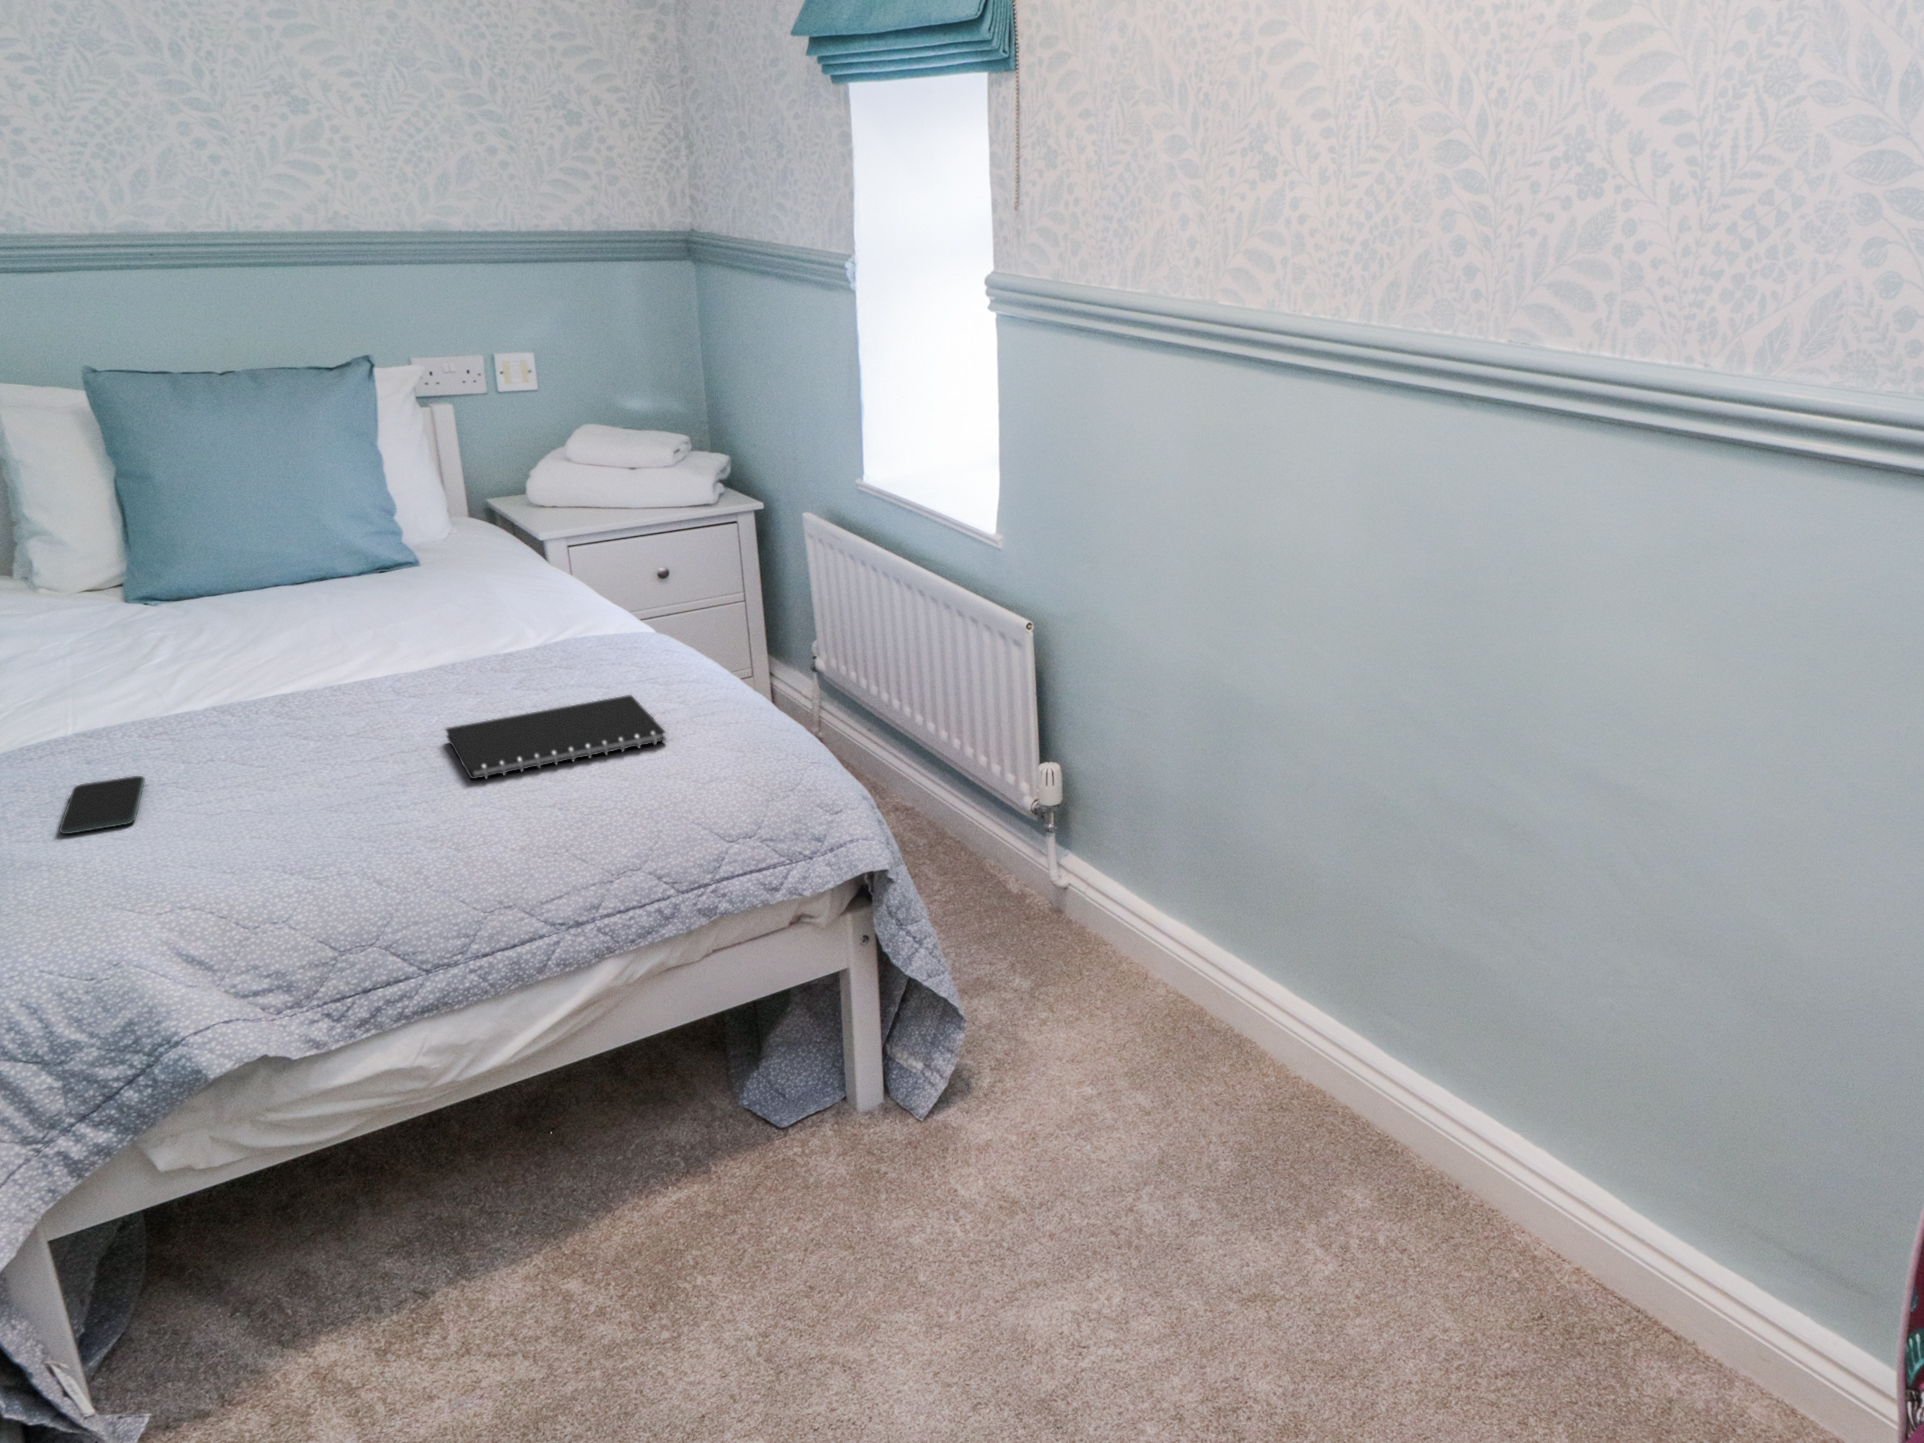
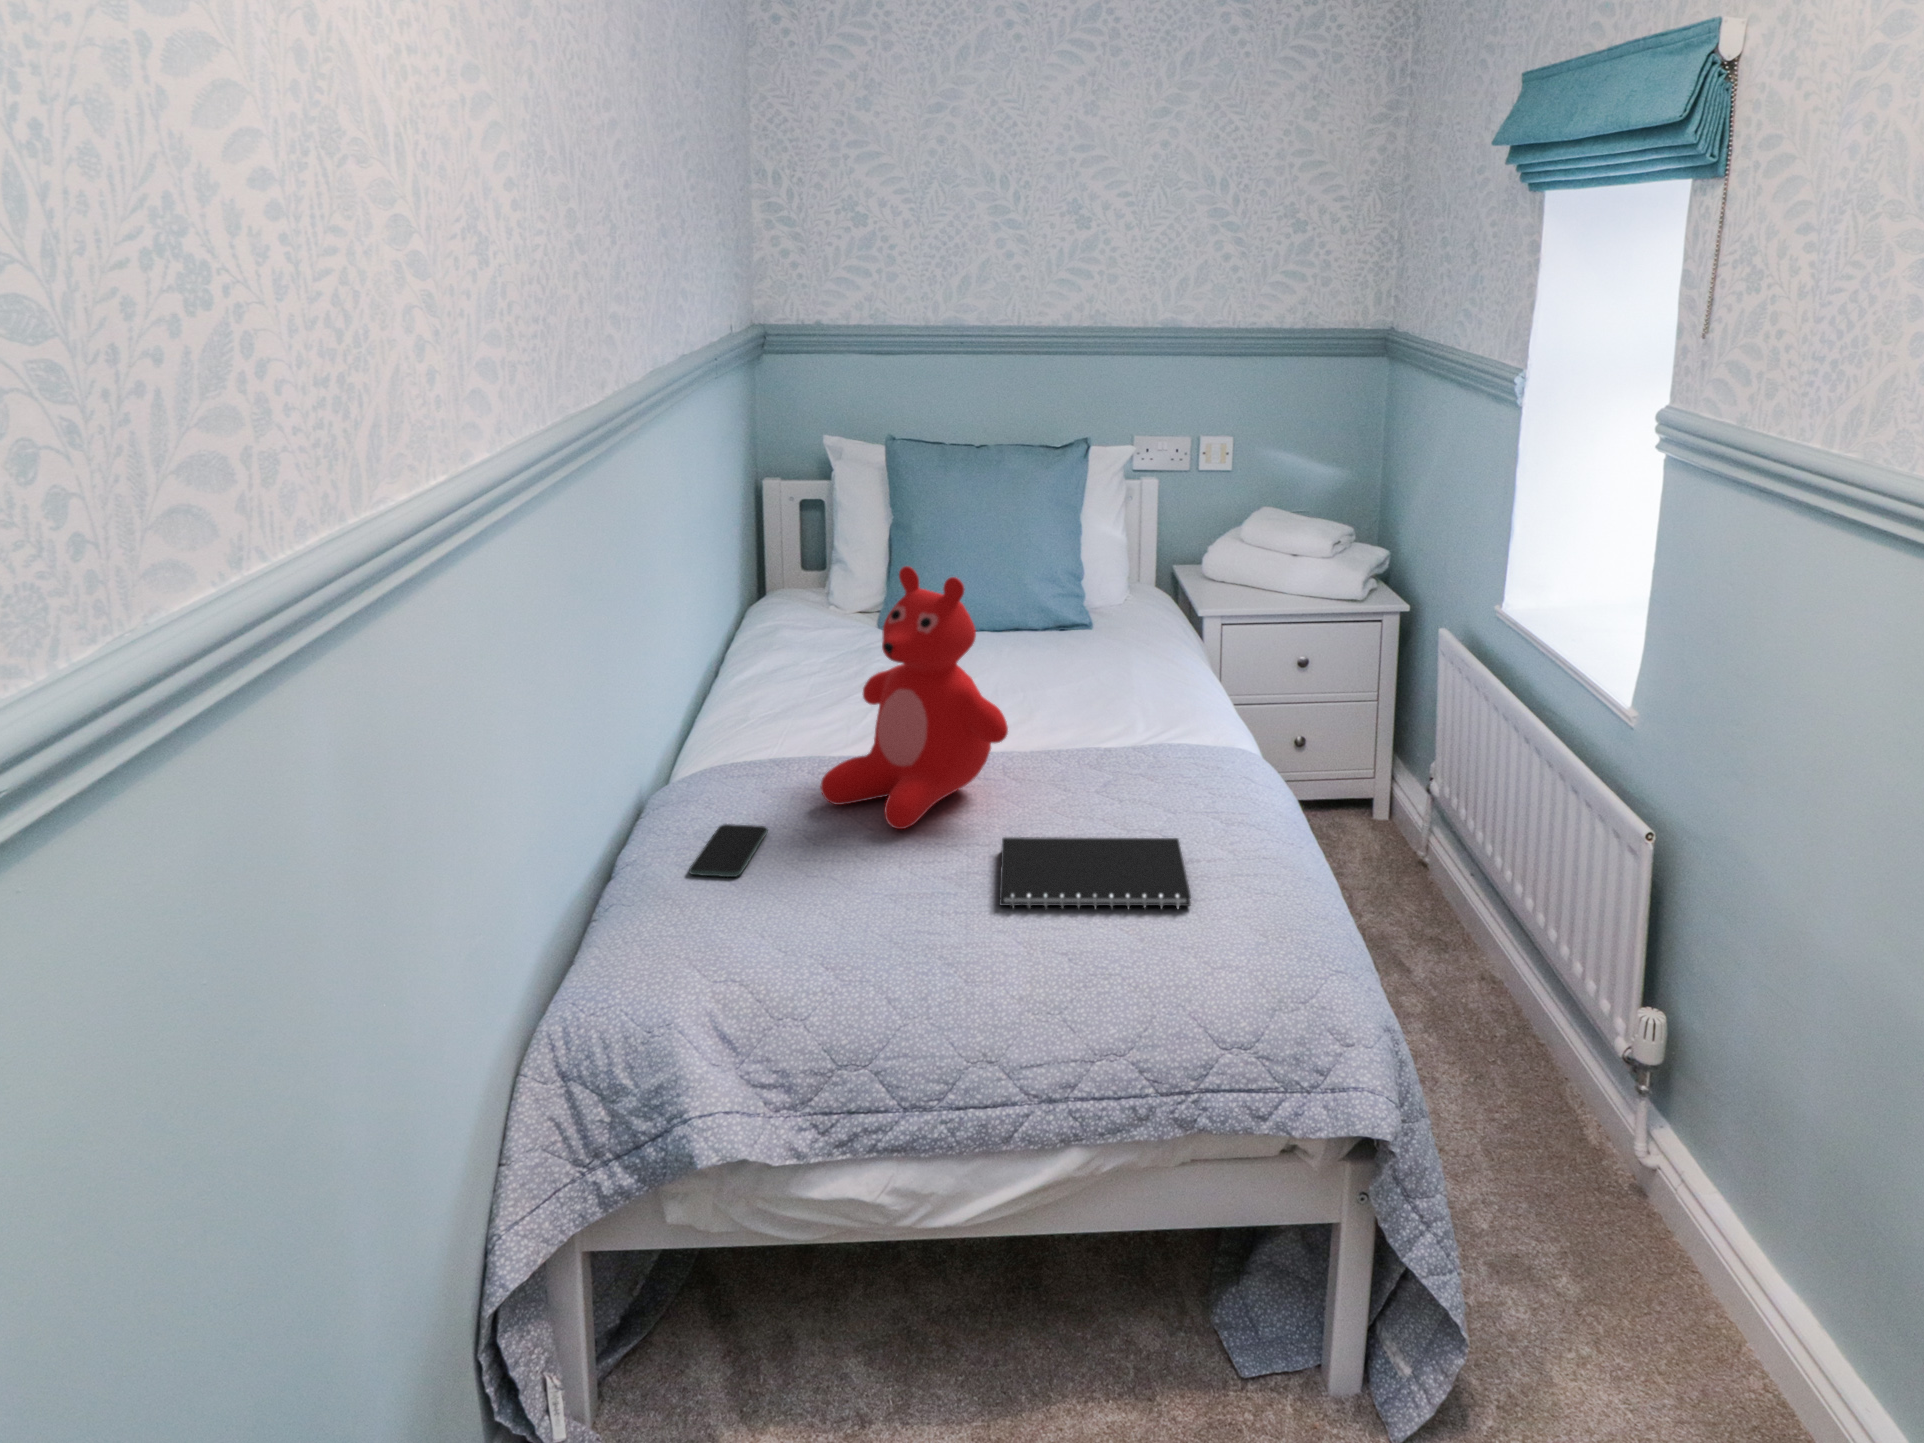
teddy bear: none [195,473,422,748] -> present [821,566,1008,829]

